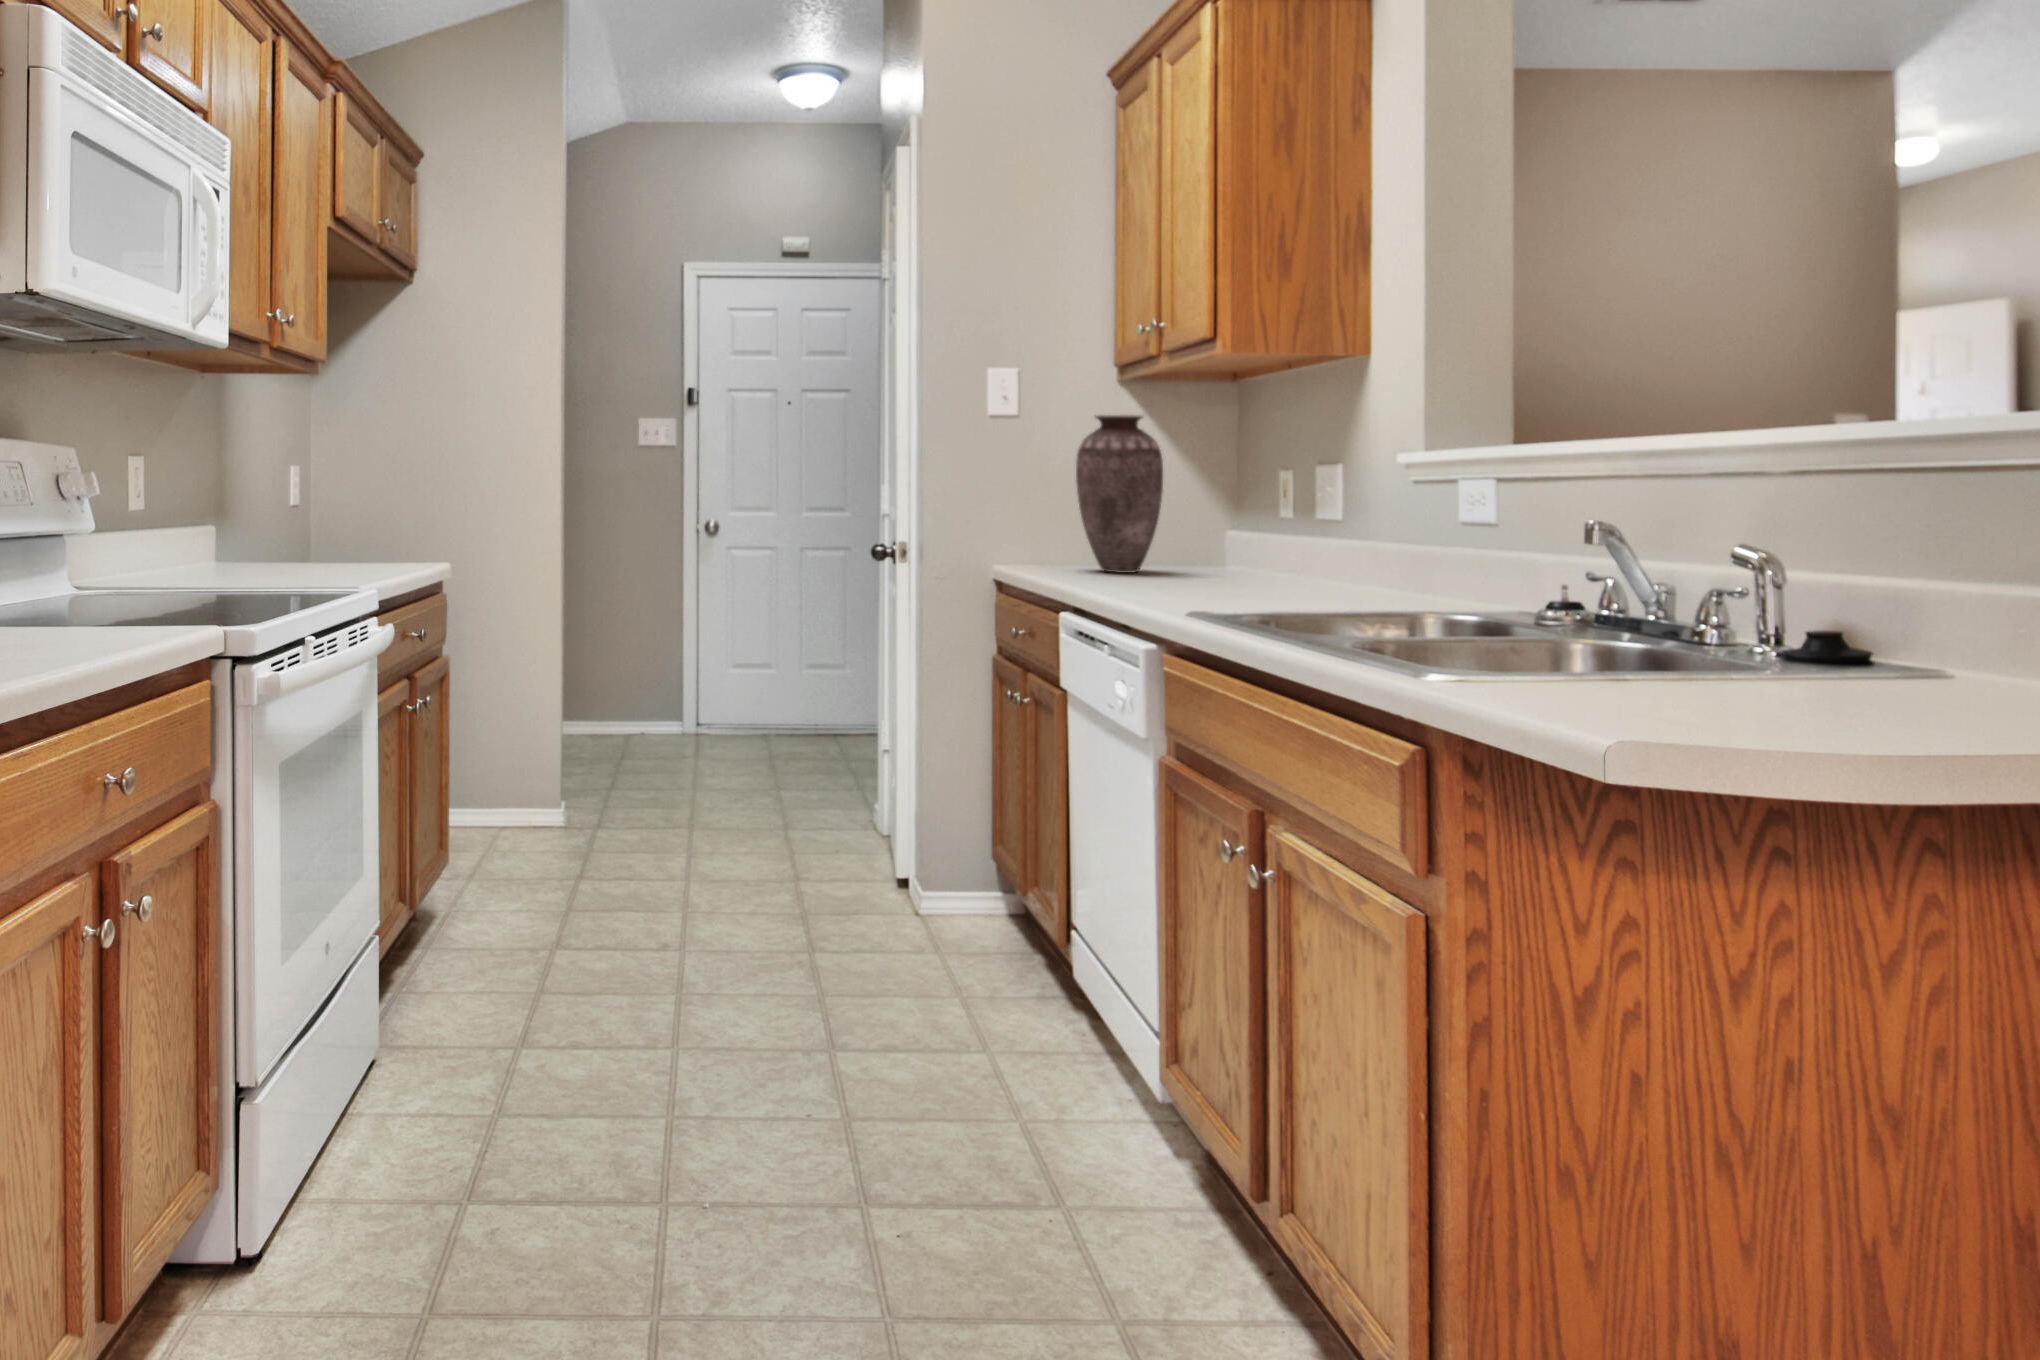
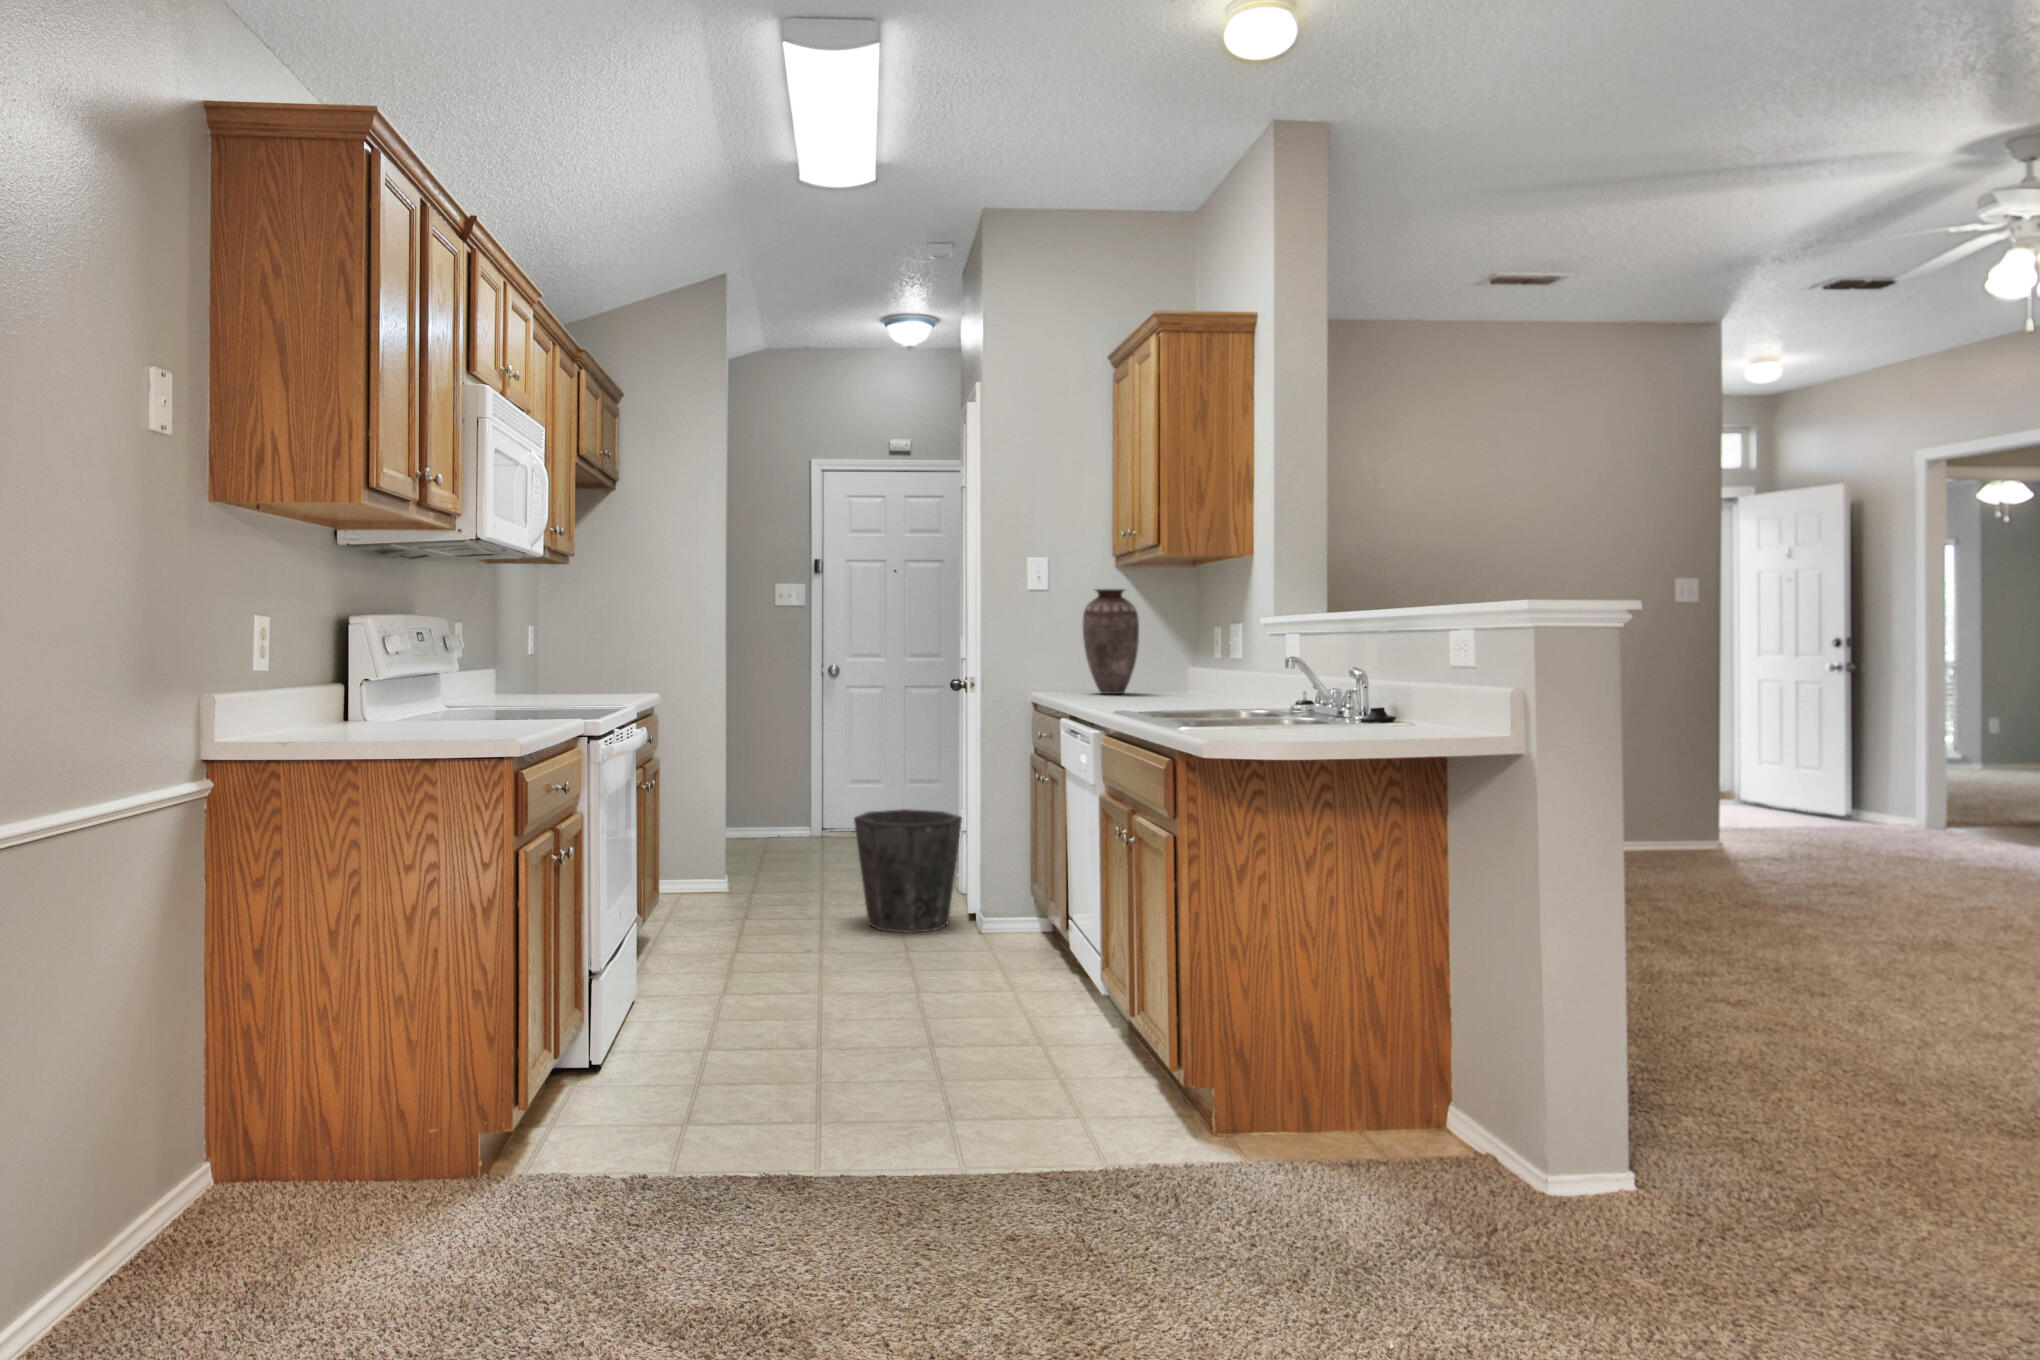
waste bin: none [732,722,885,902] -> present [854,809,962,933]

